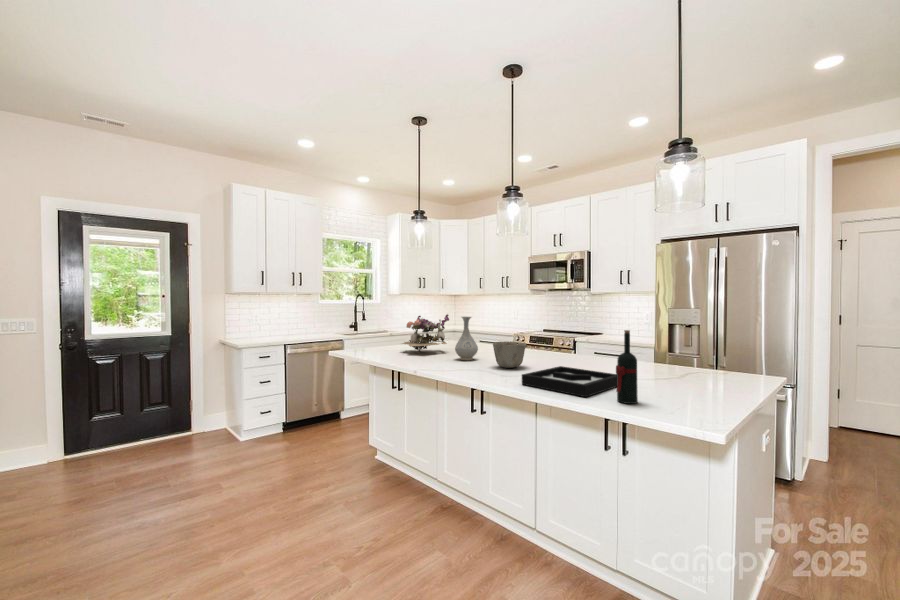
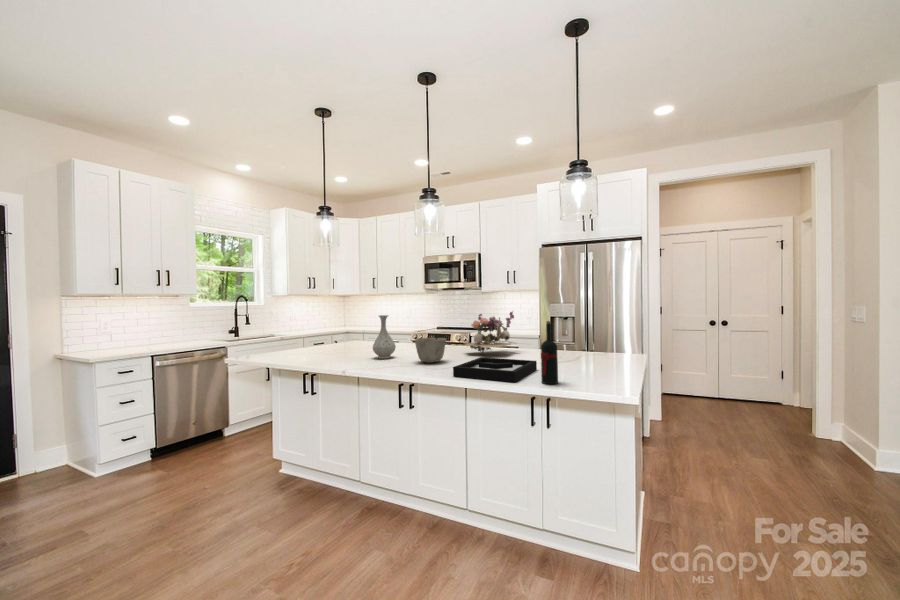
flower arrangement: present [402,314,449,351] -> present [466,312,515,352]

